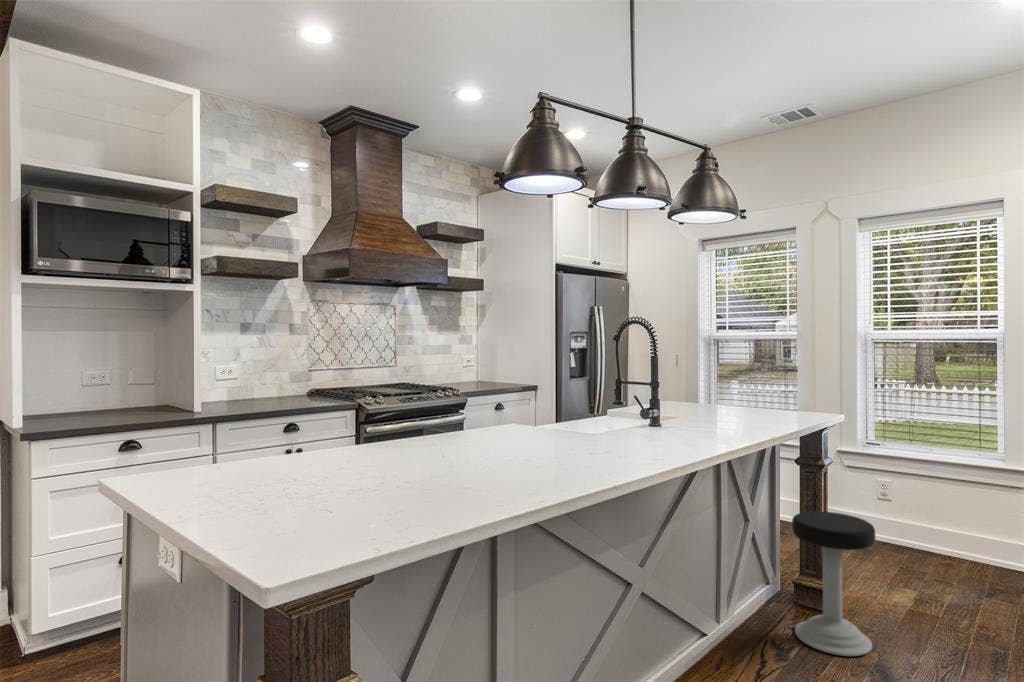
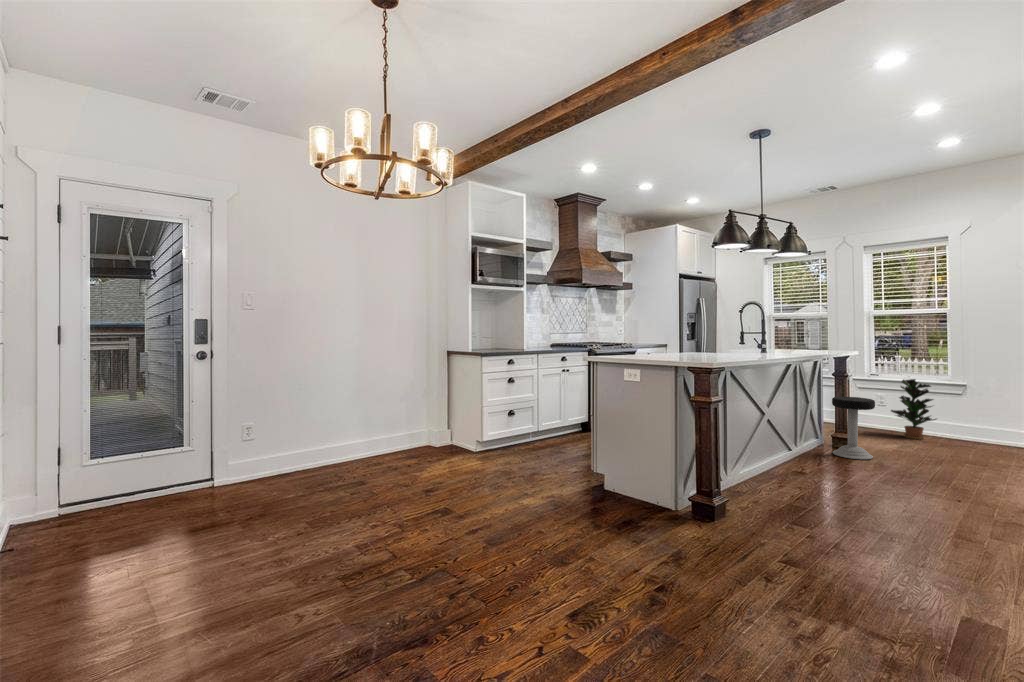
potted plant: none [904,458,988,572] -> present [891,379,936,439]

